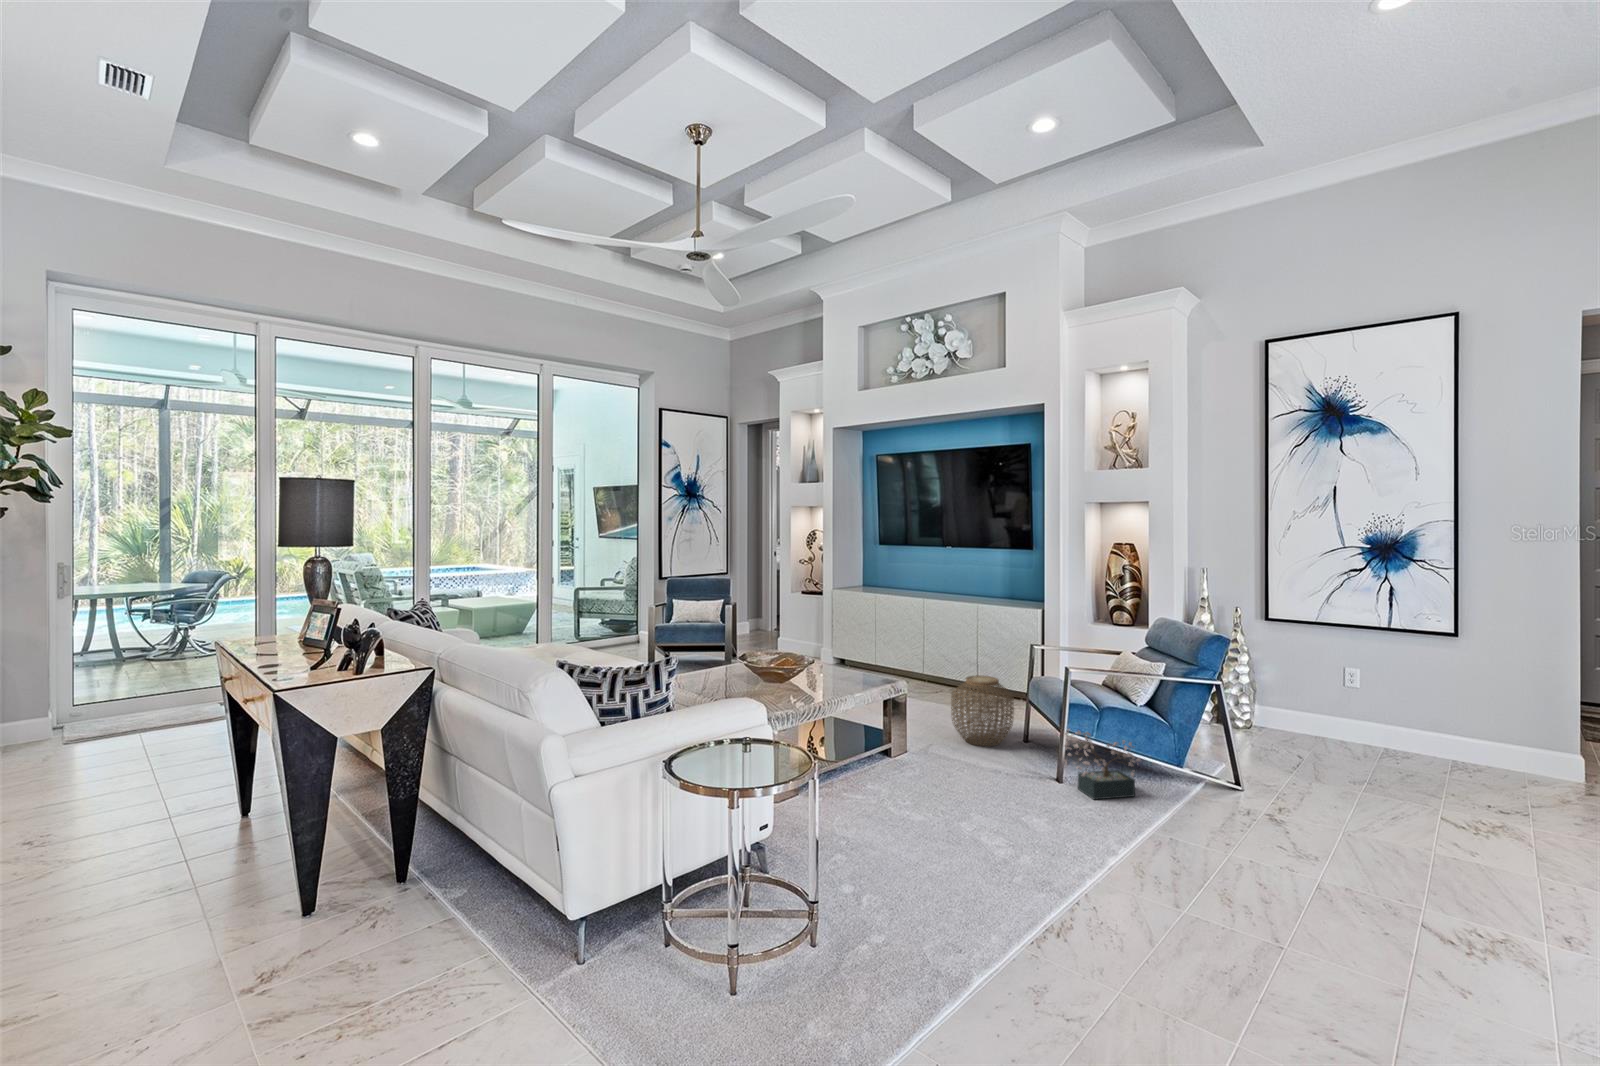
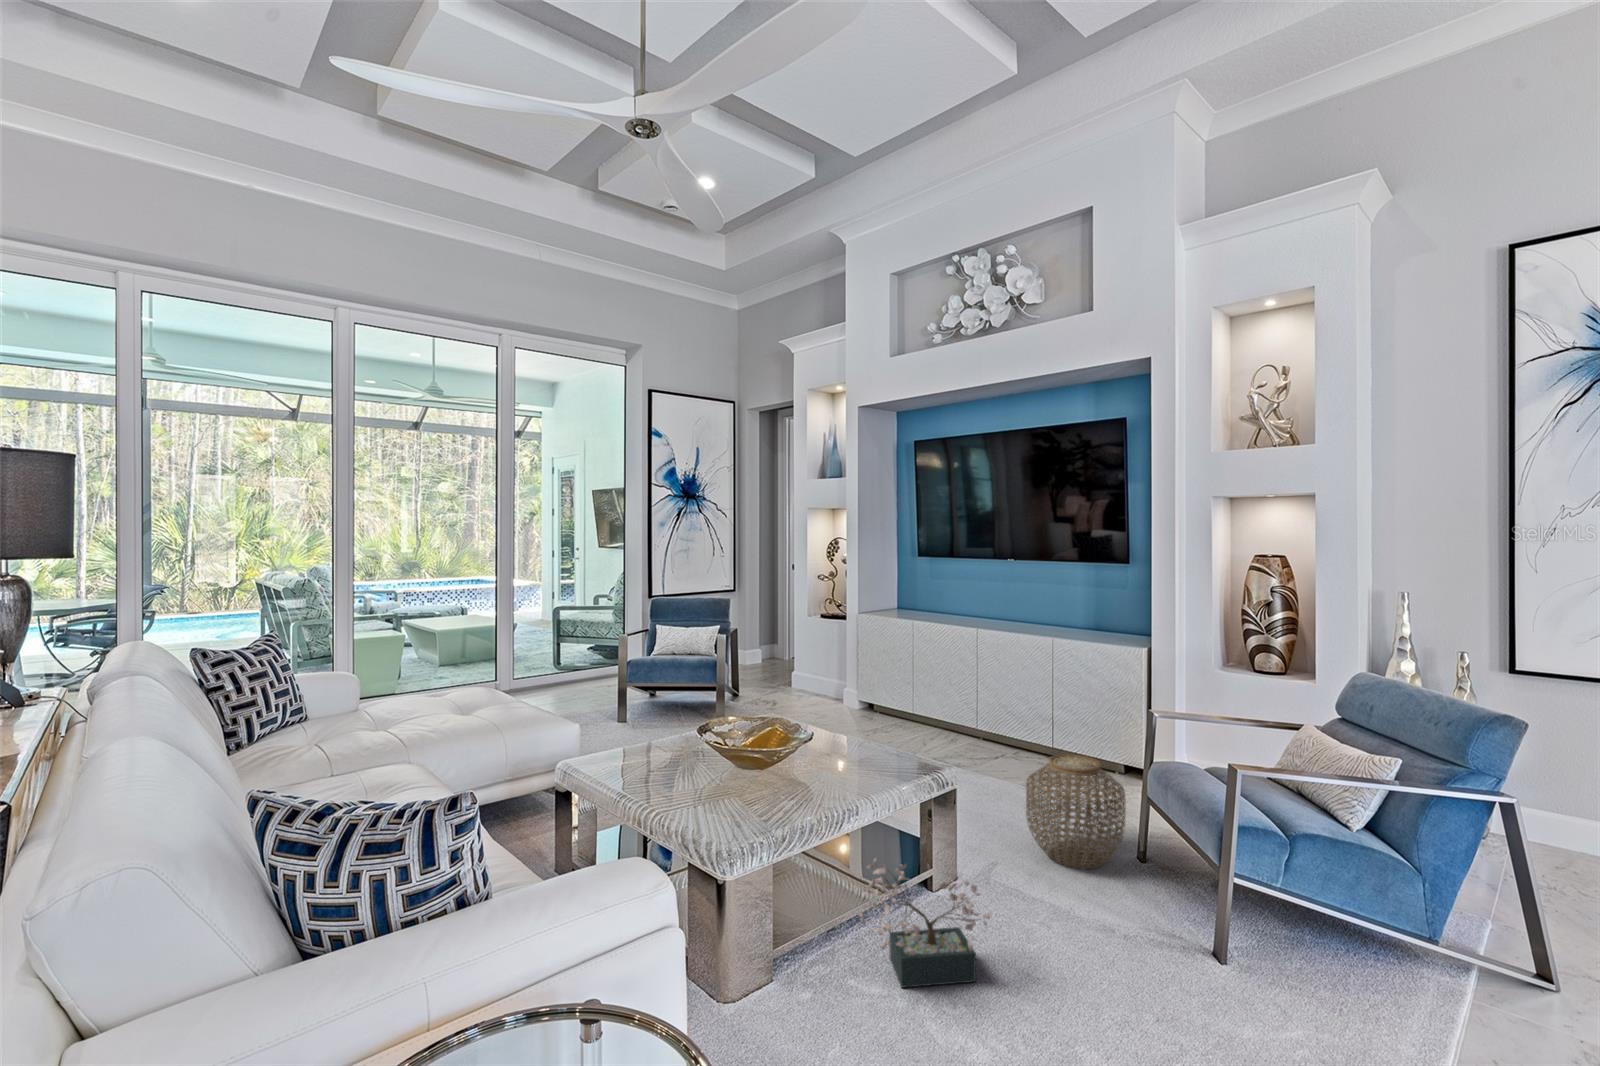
decorative plant: present [1064,731,1140,800] -> present [859,858,990,988]

